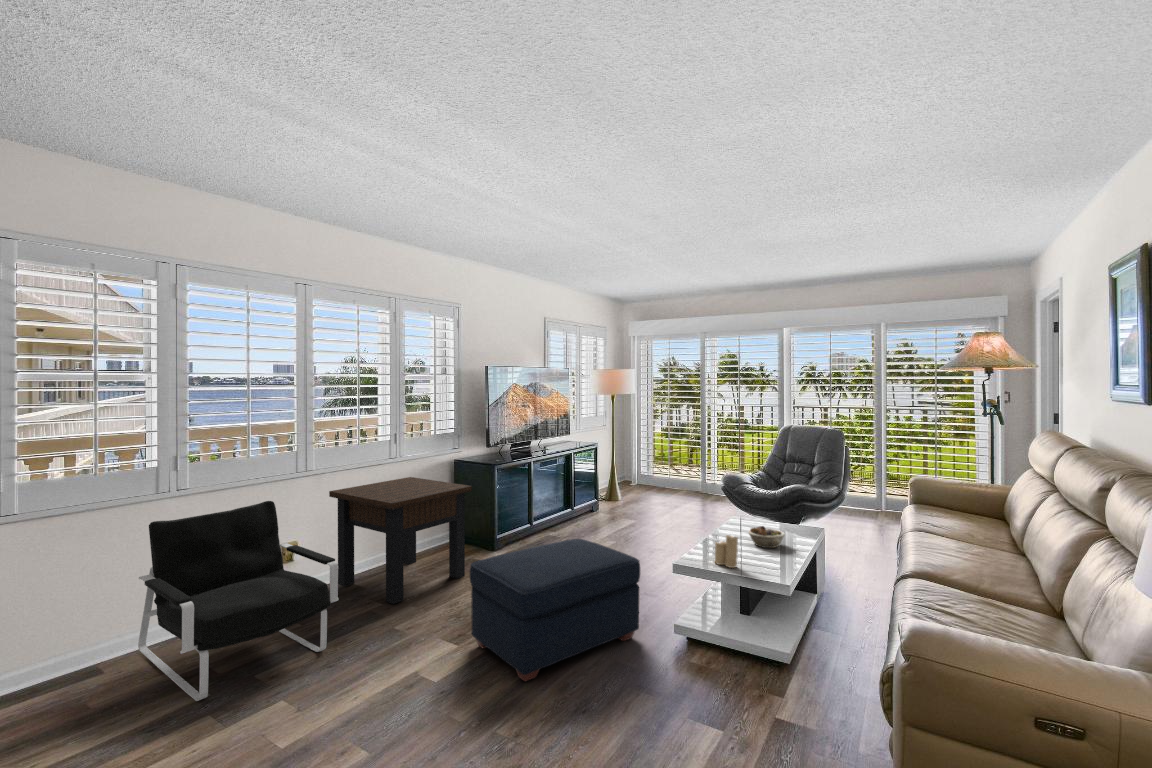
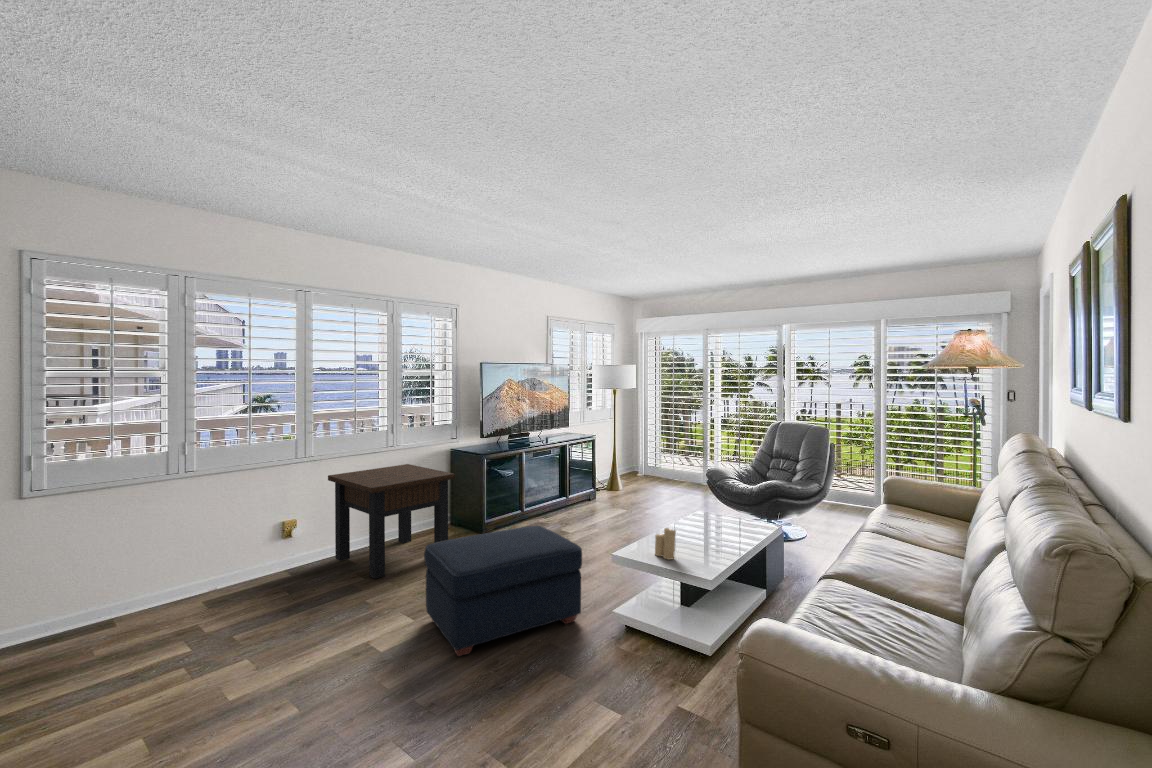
armchair: present [138,501,339,701] -> none [142,483,312,655]
succulent planter: present [749,526,785,548] -> none [701,520,736,542]

